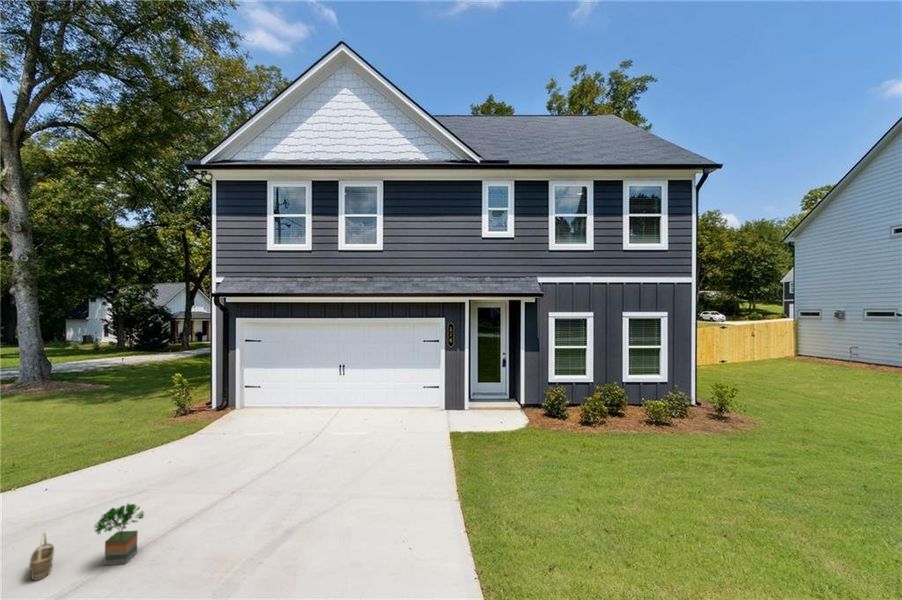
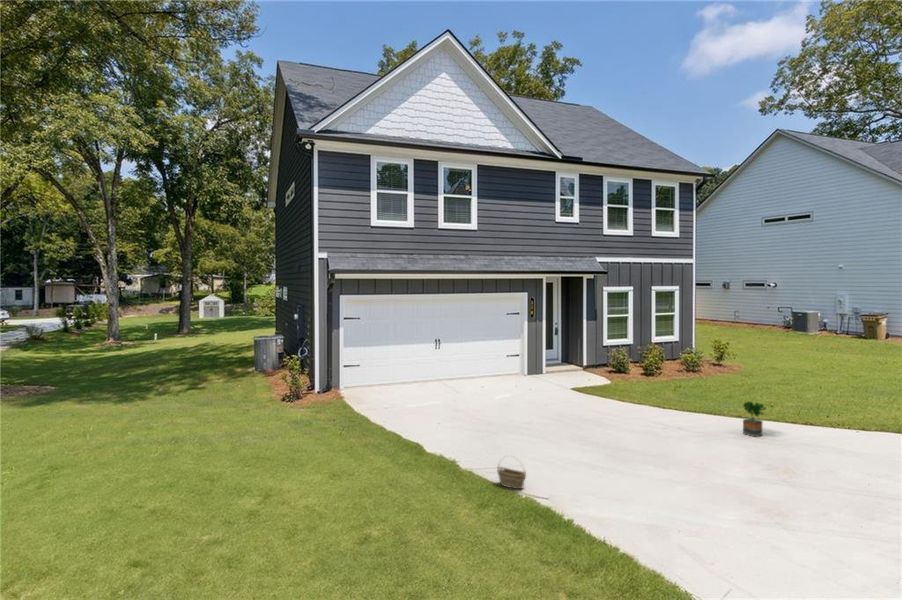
potted tree: present [95,504,144,565] -> present [743,402,766,437]

